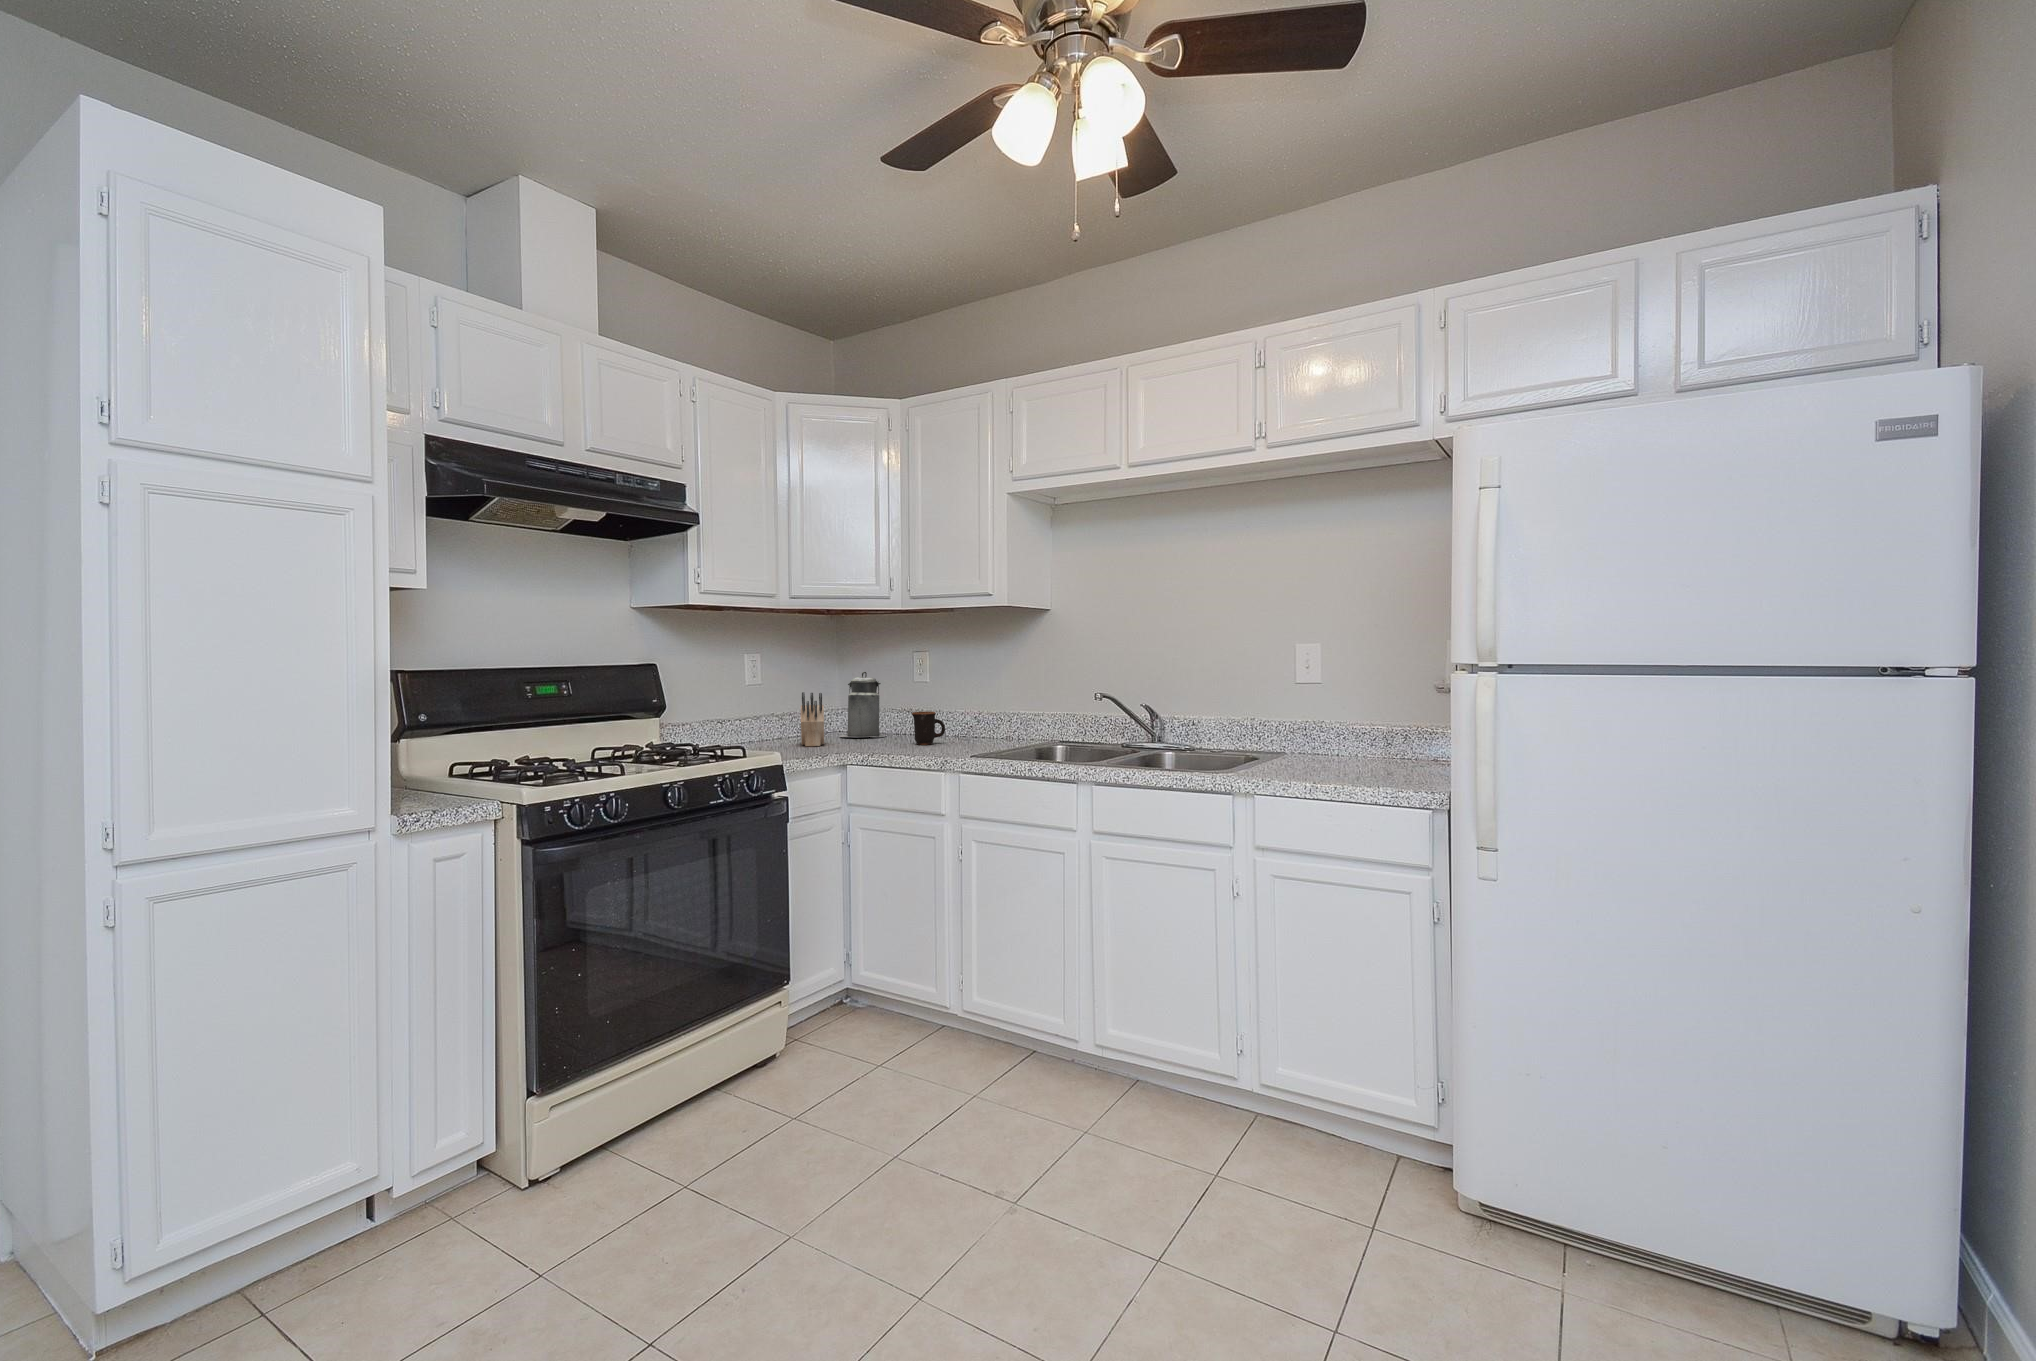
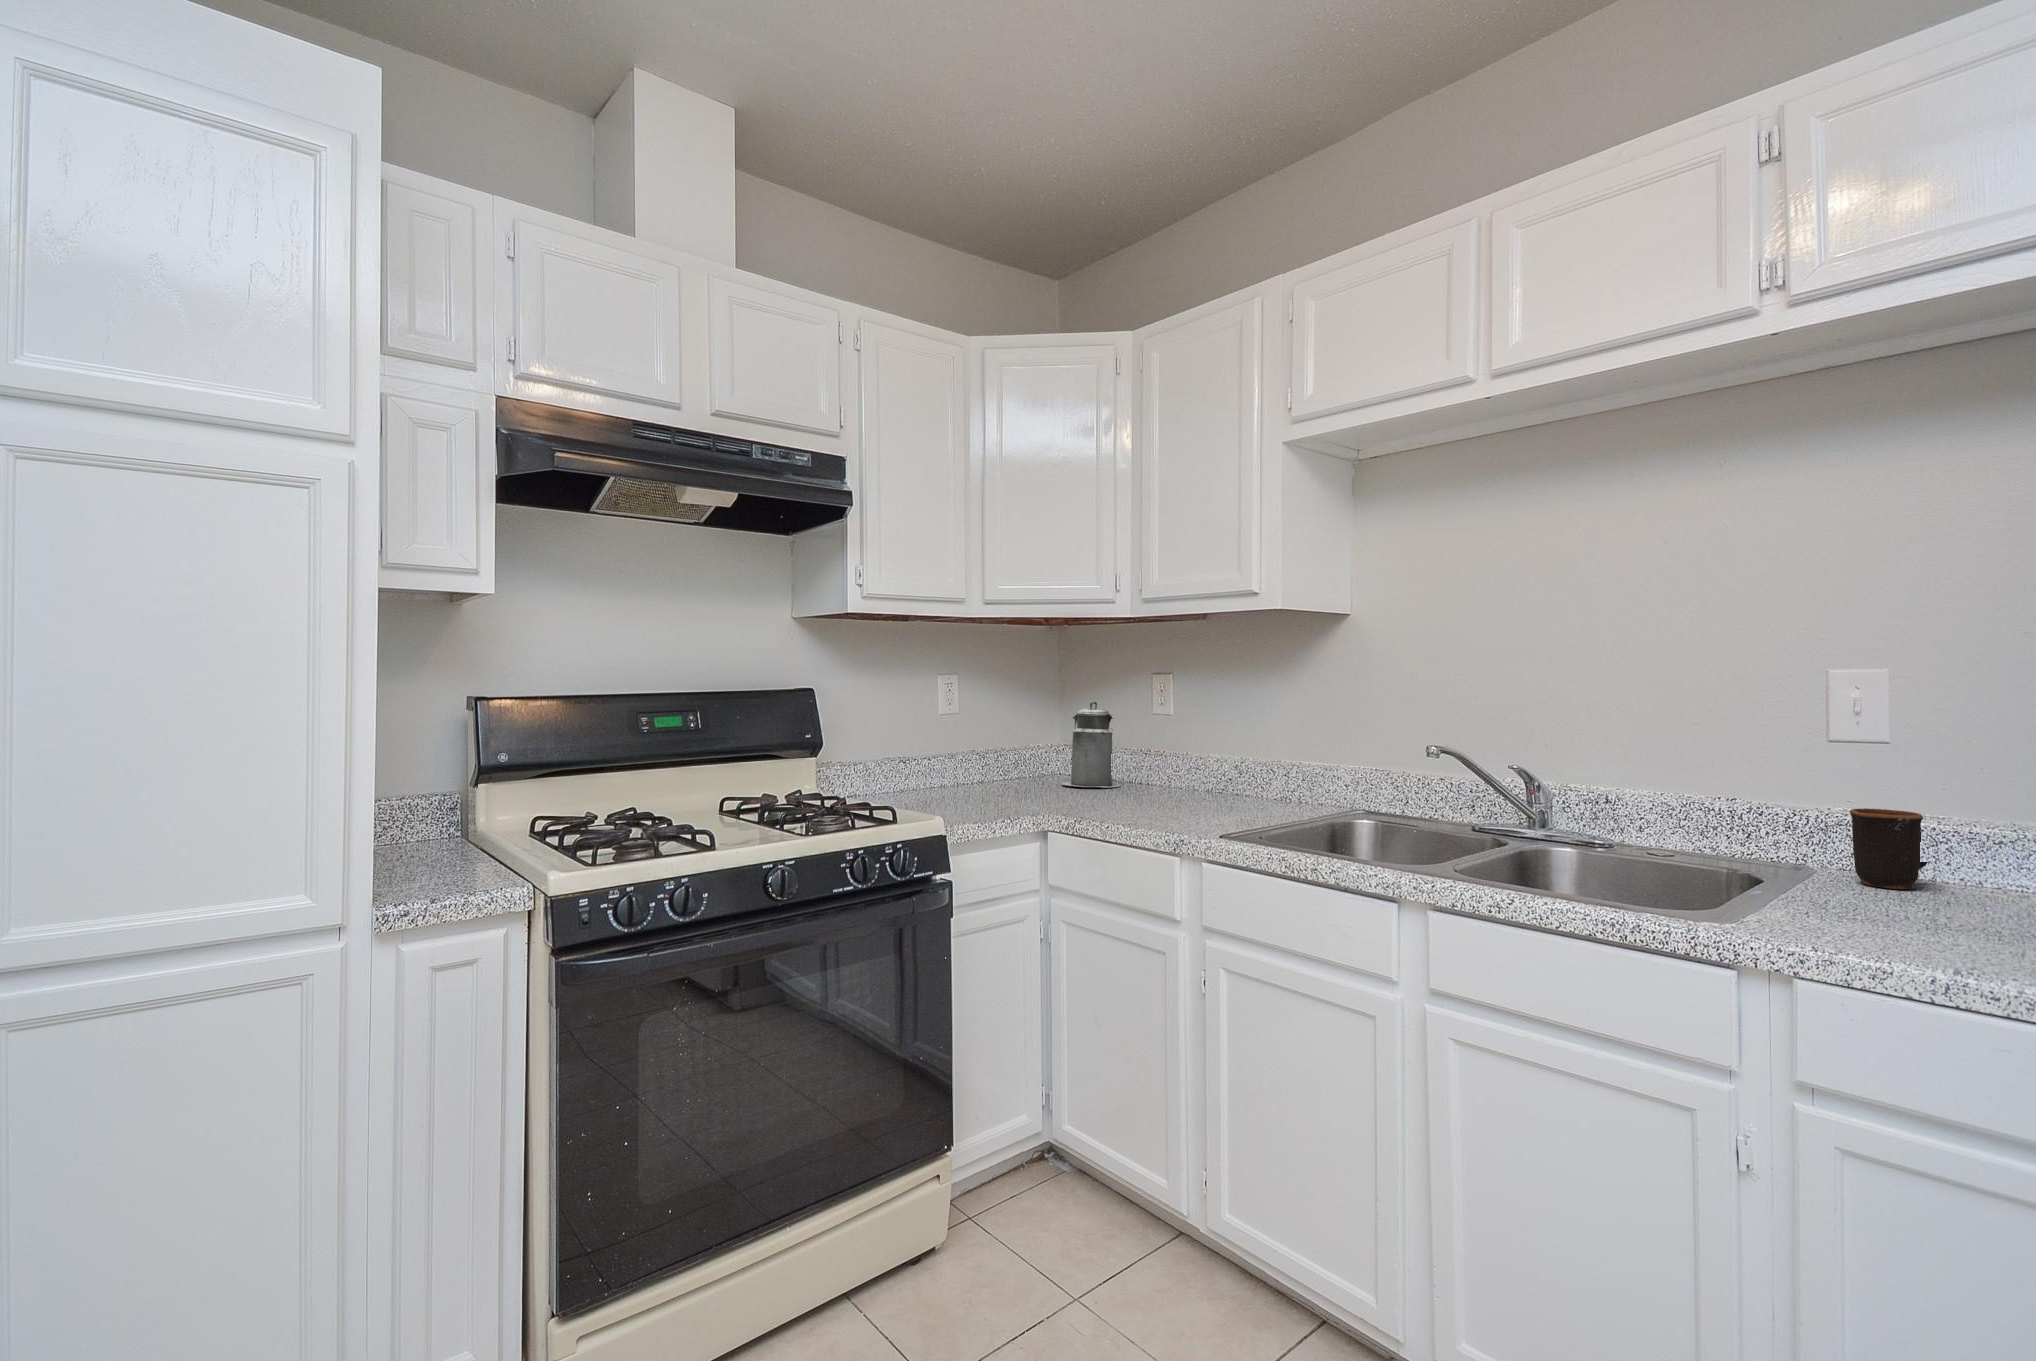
knife block: present [801,692,824,746] -> none [1002,729,1037,799]
mug: present [912,712,945,745] -> present [1850,809,1928,889]

